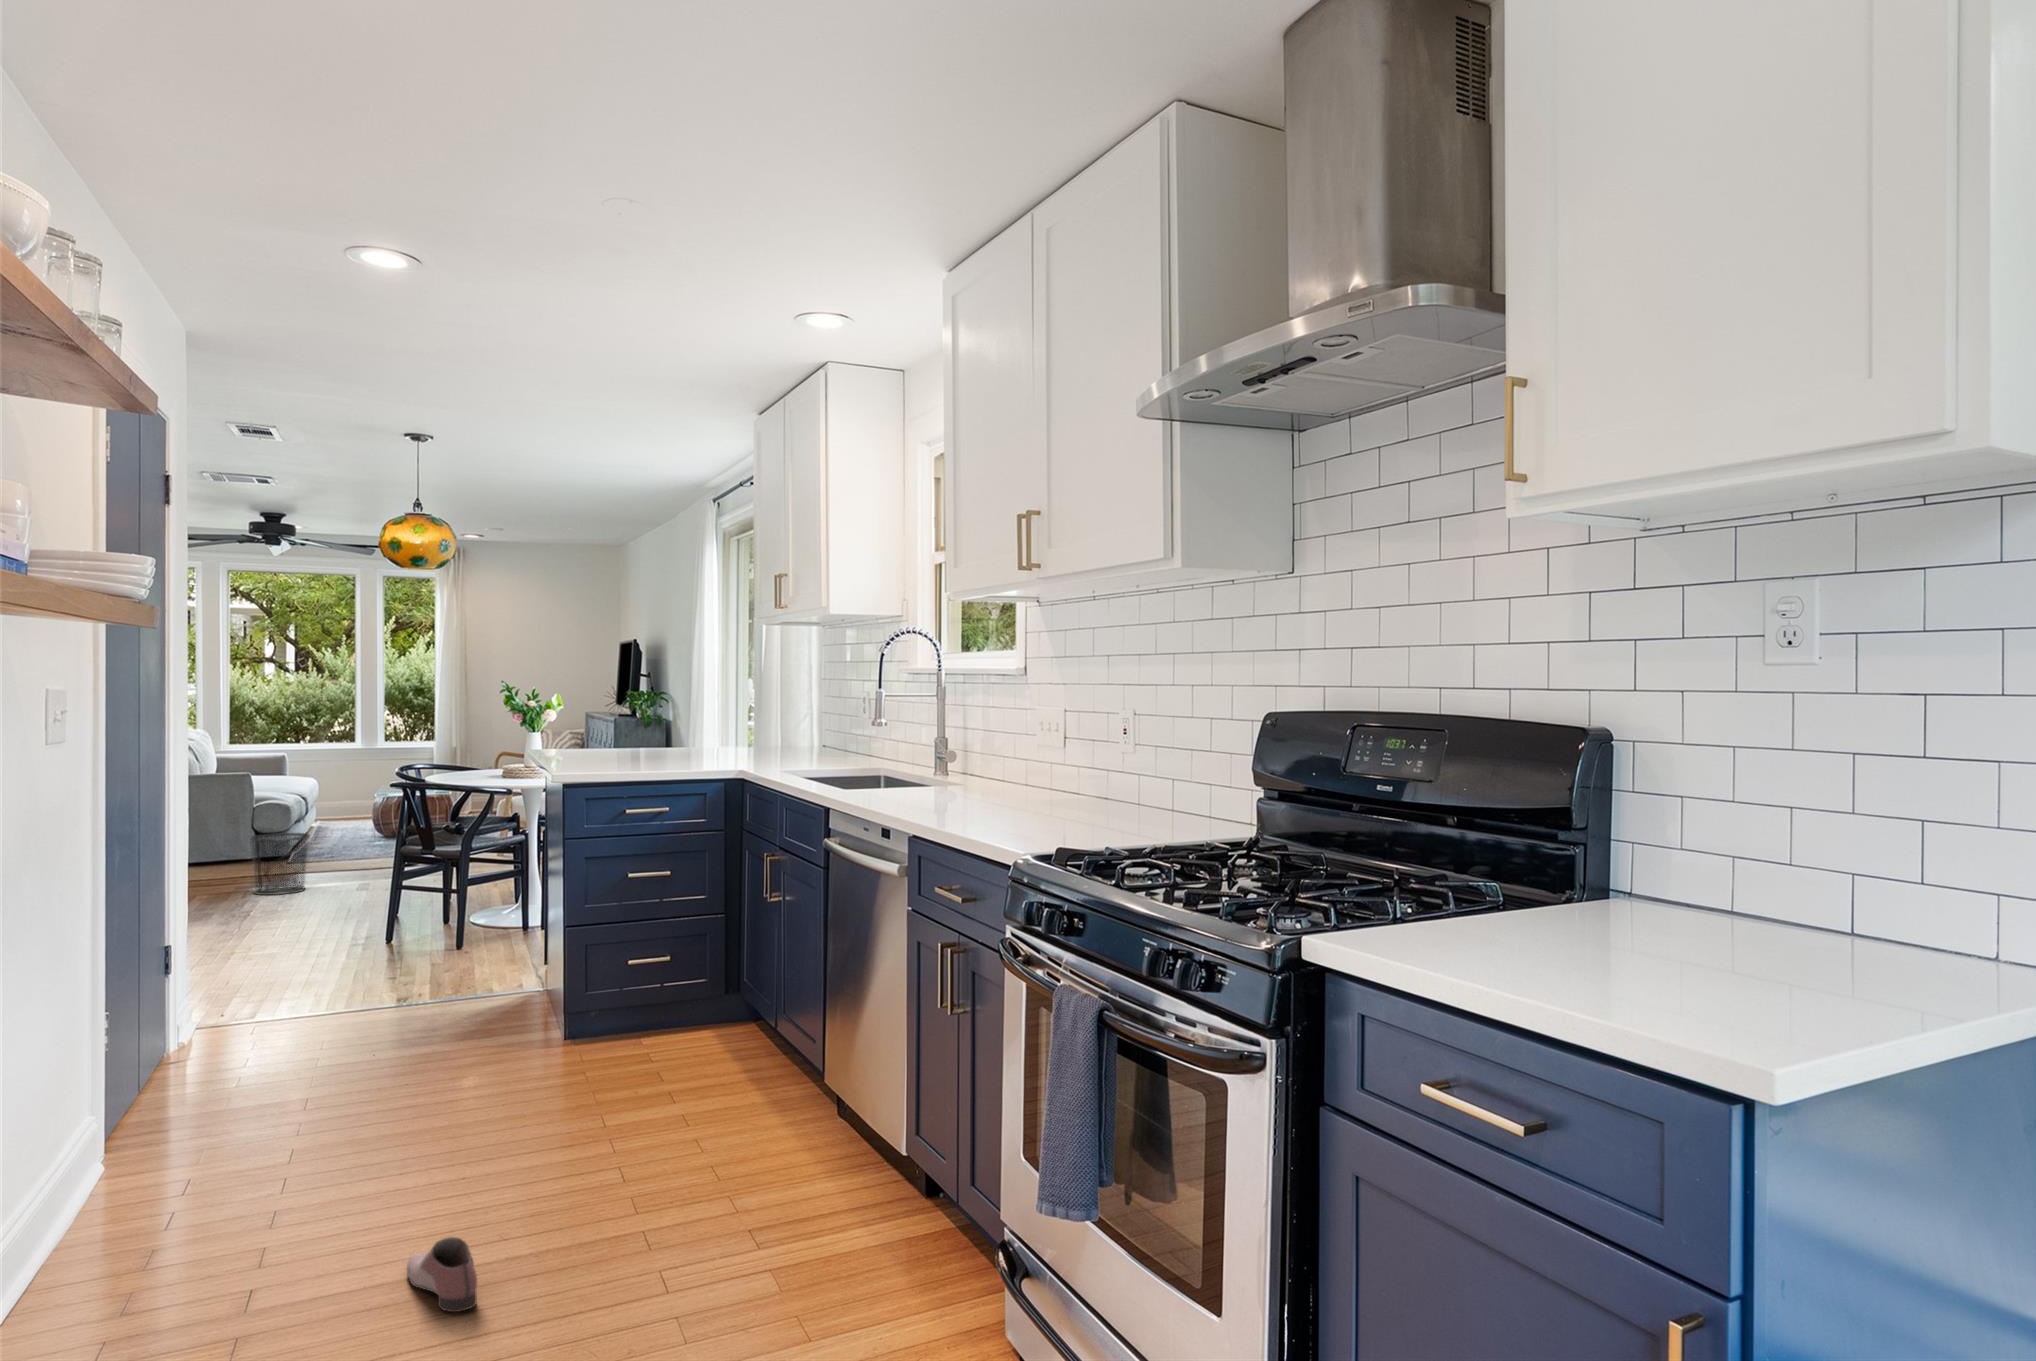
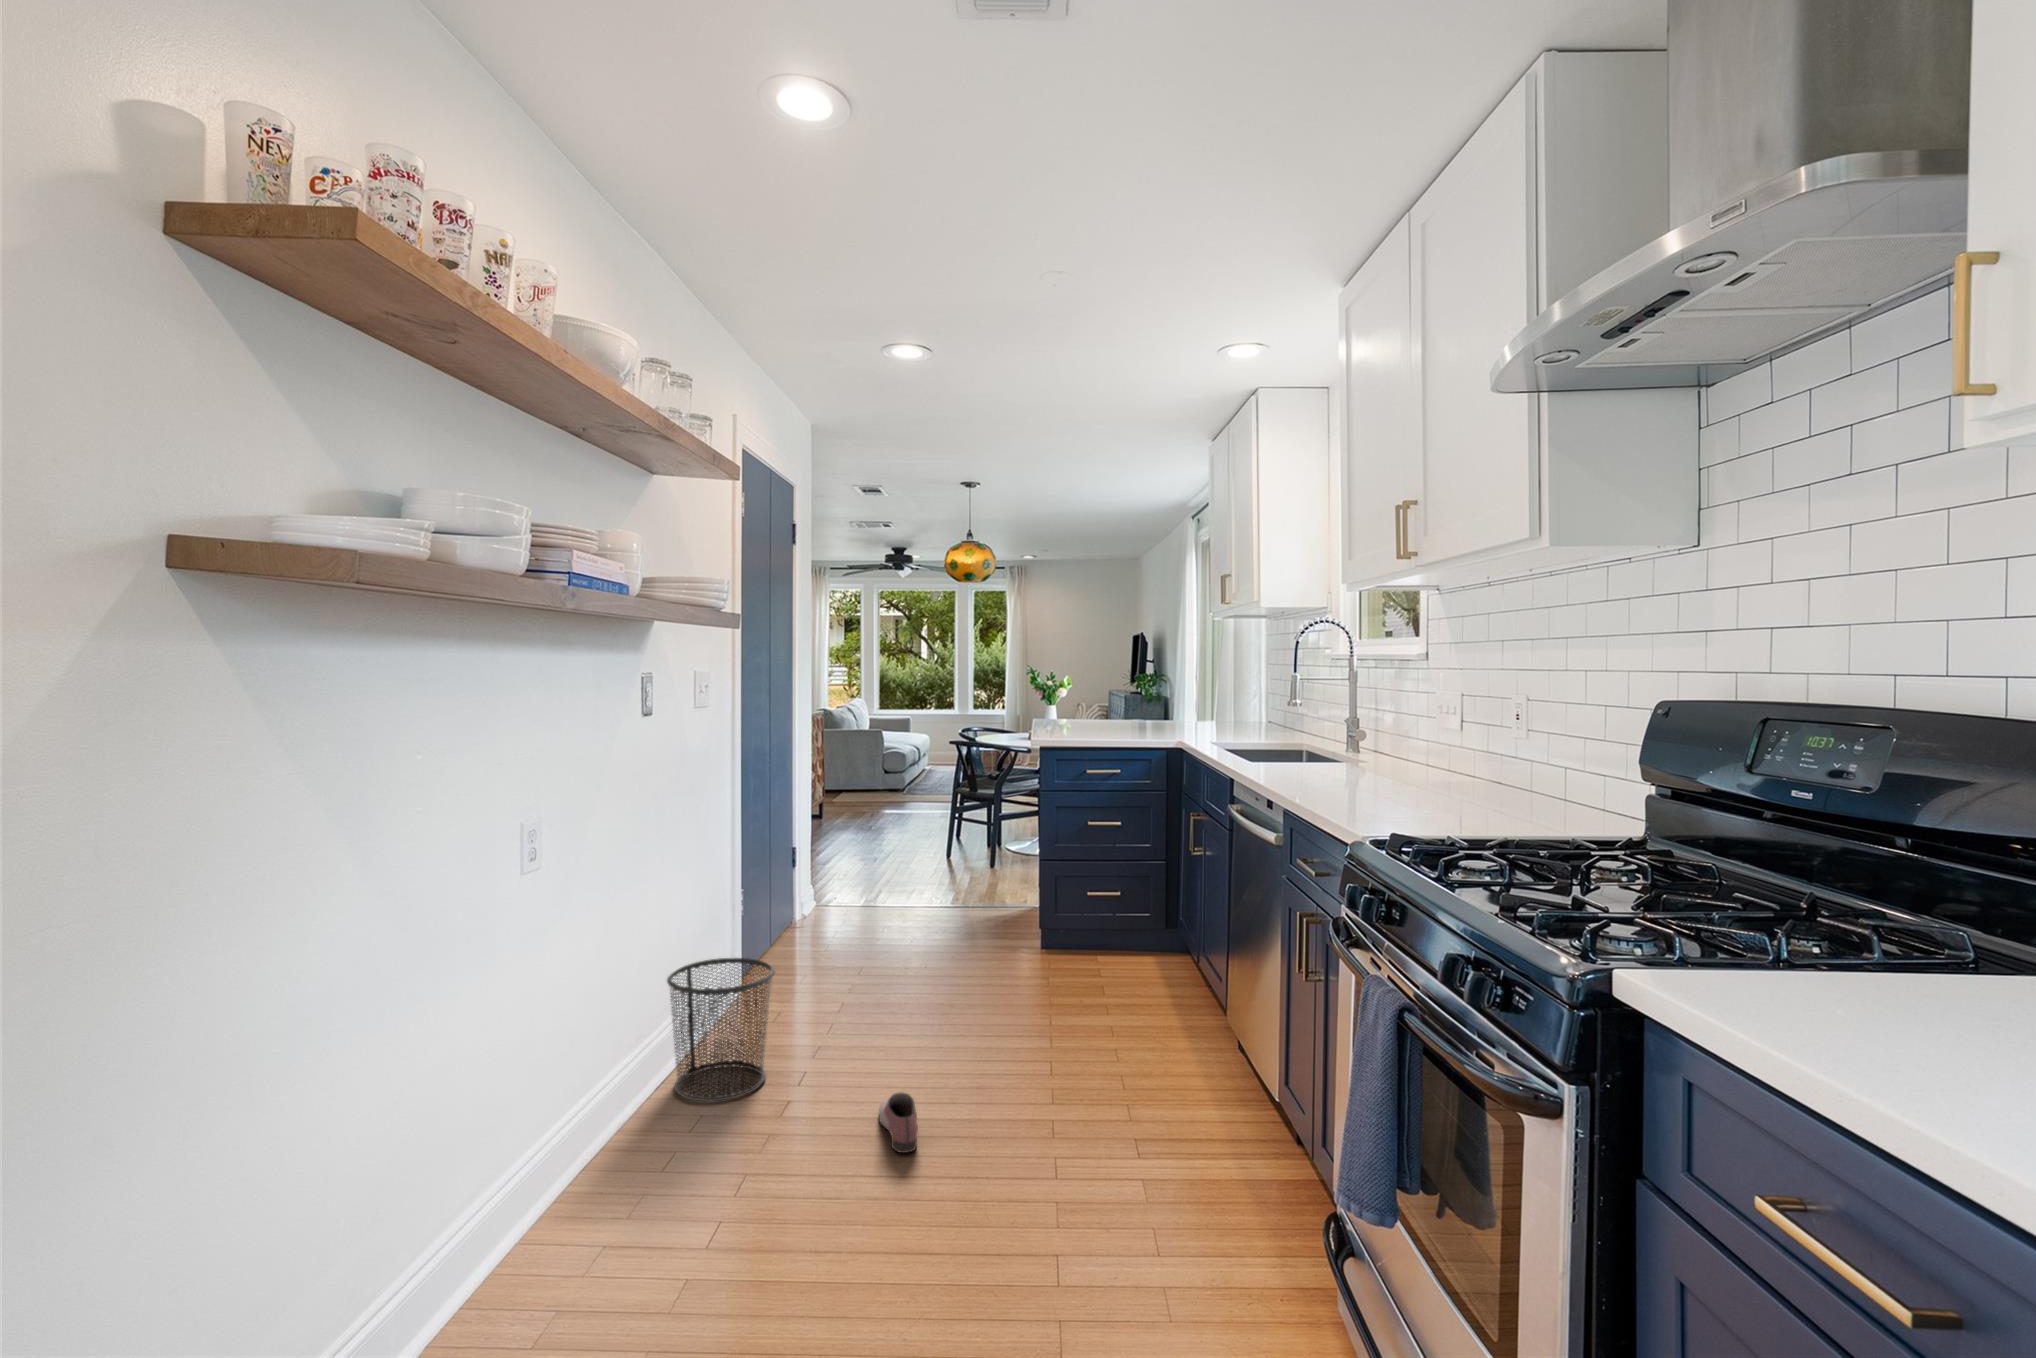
waste bin: present [250,833,310,895] -> present [667,958,775,1101]

